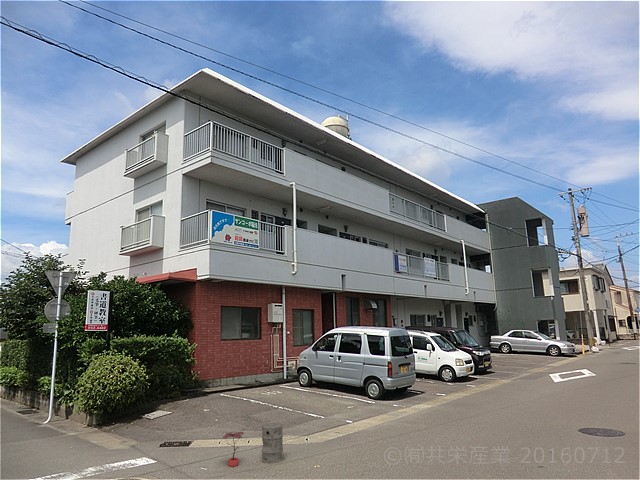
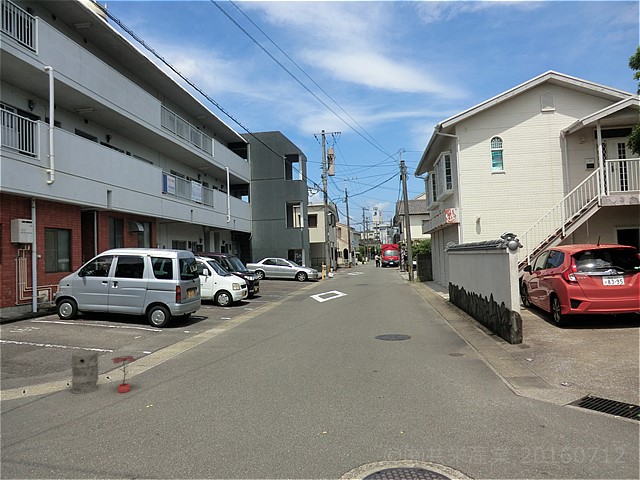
potted plant: present [223,432,244,466] -> present [112,356,136,393]

